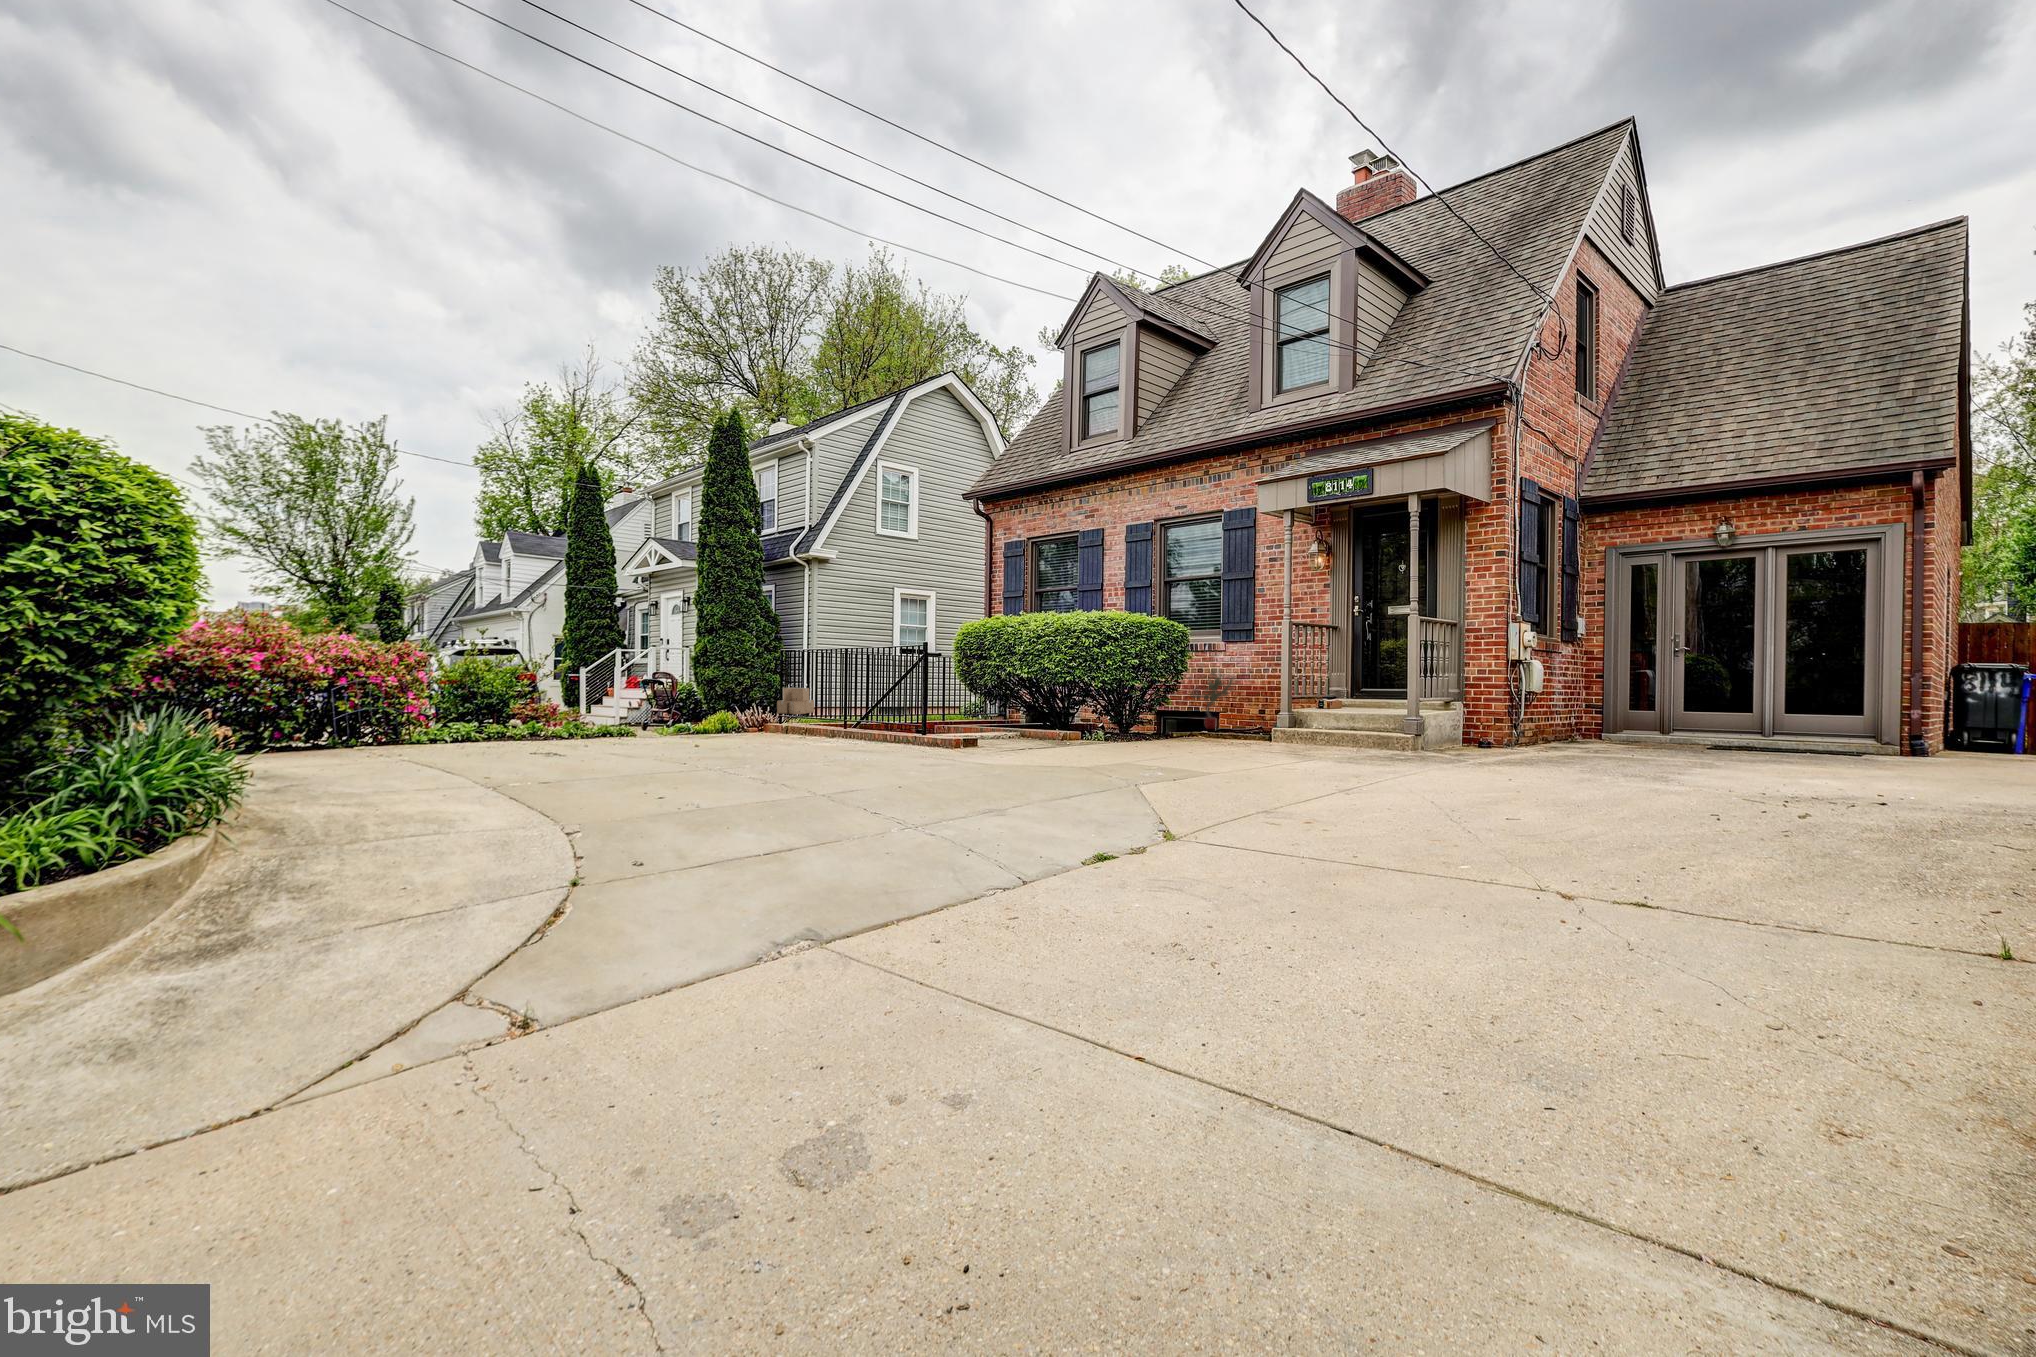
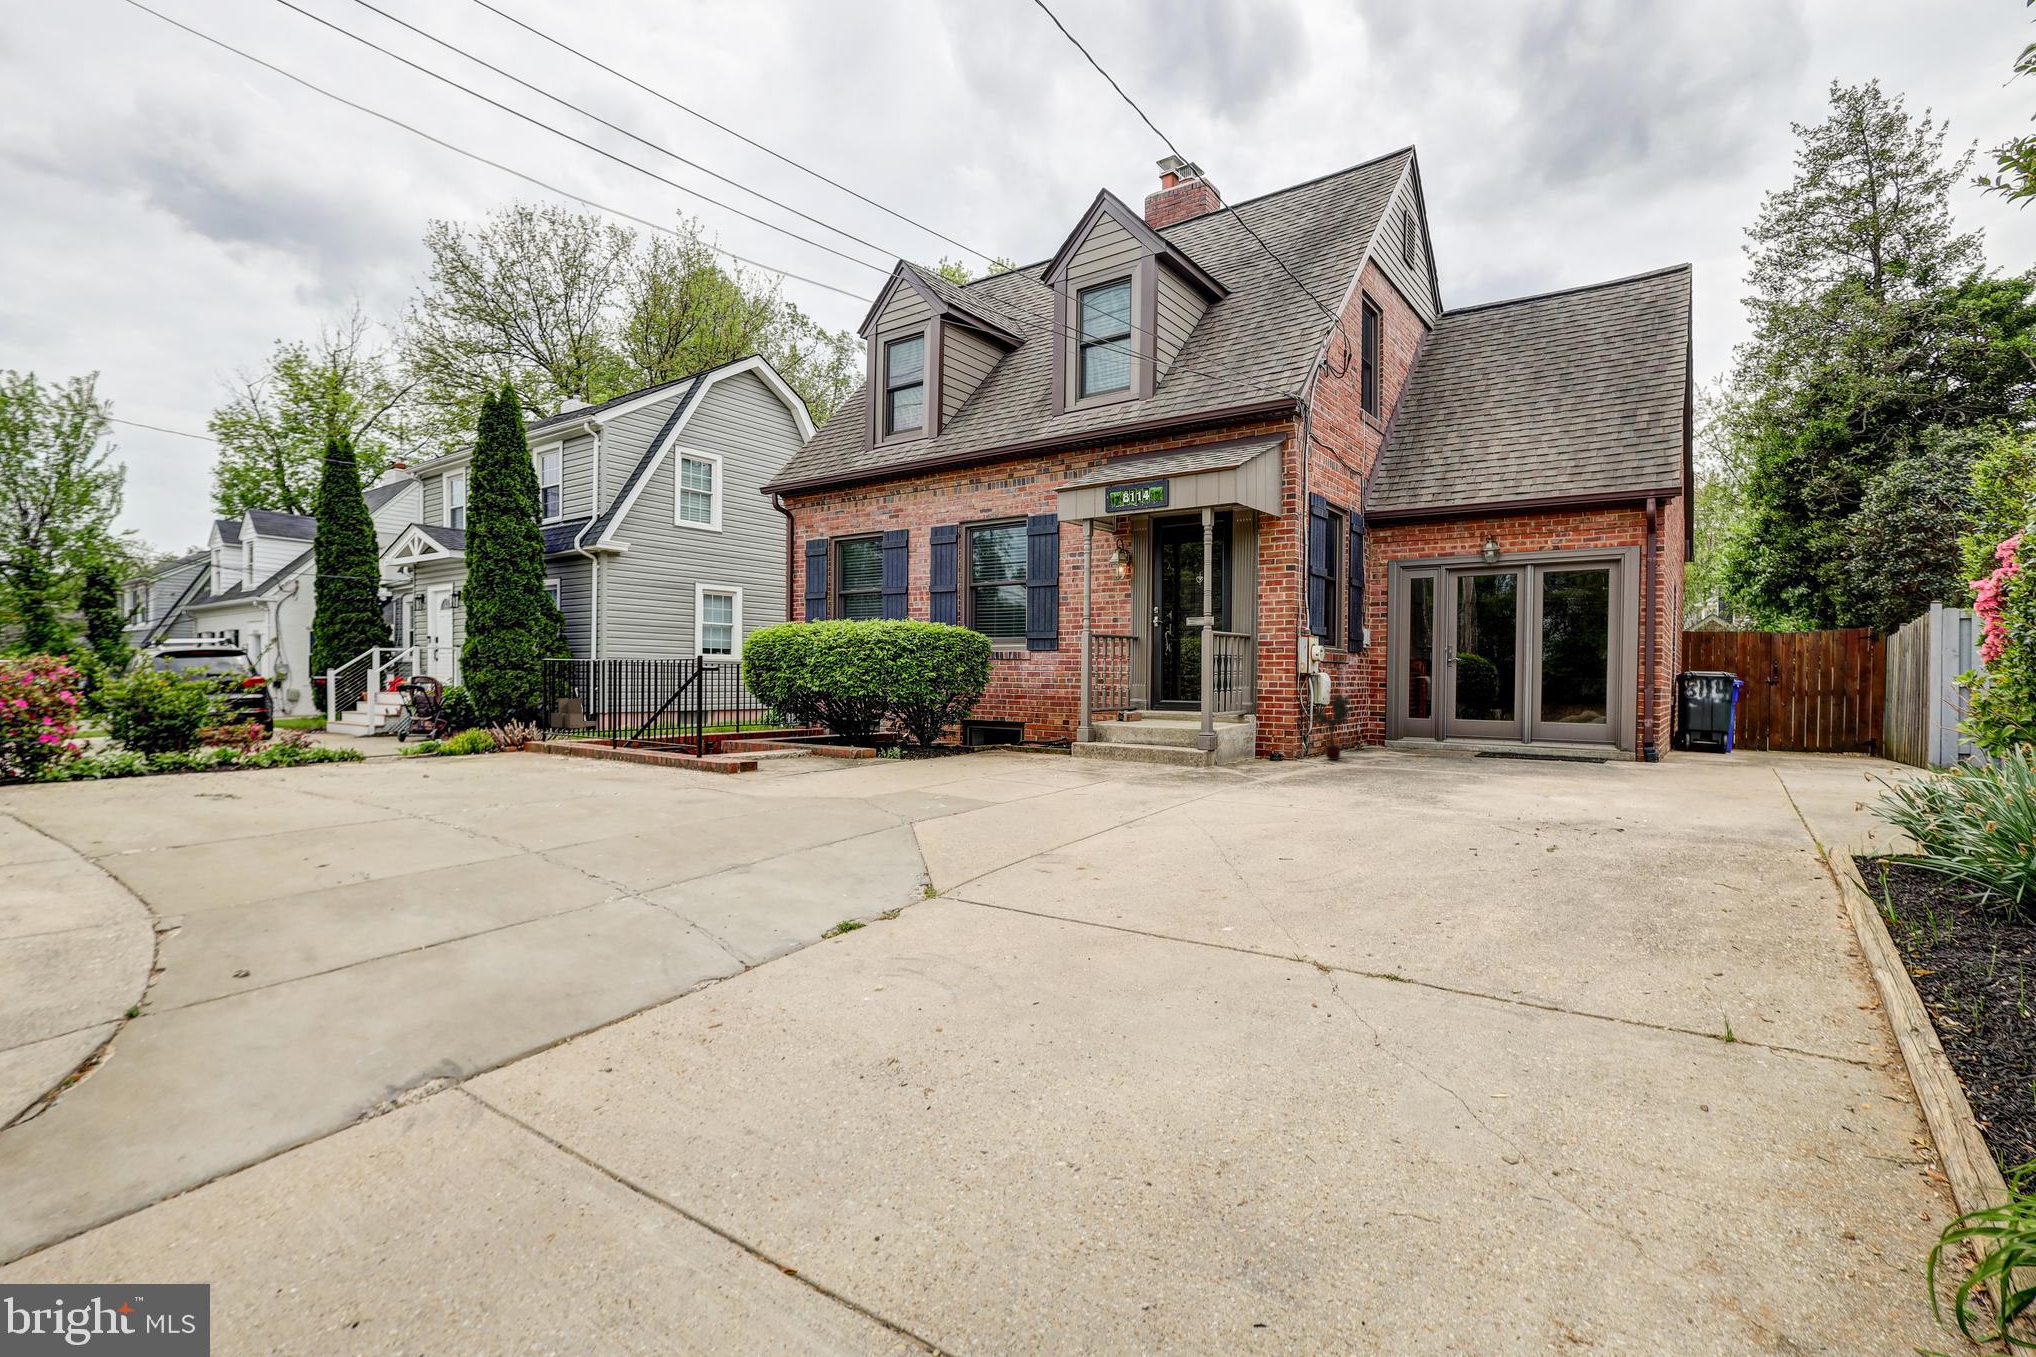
potted tree: present [1191,672,1233,729] -> present [1311,687,1352,760]

